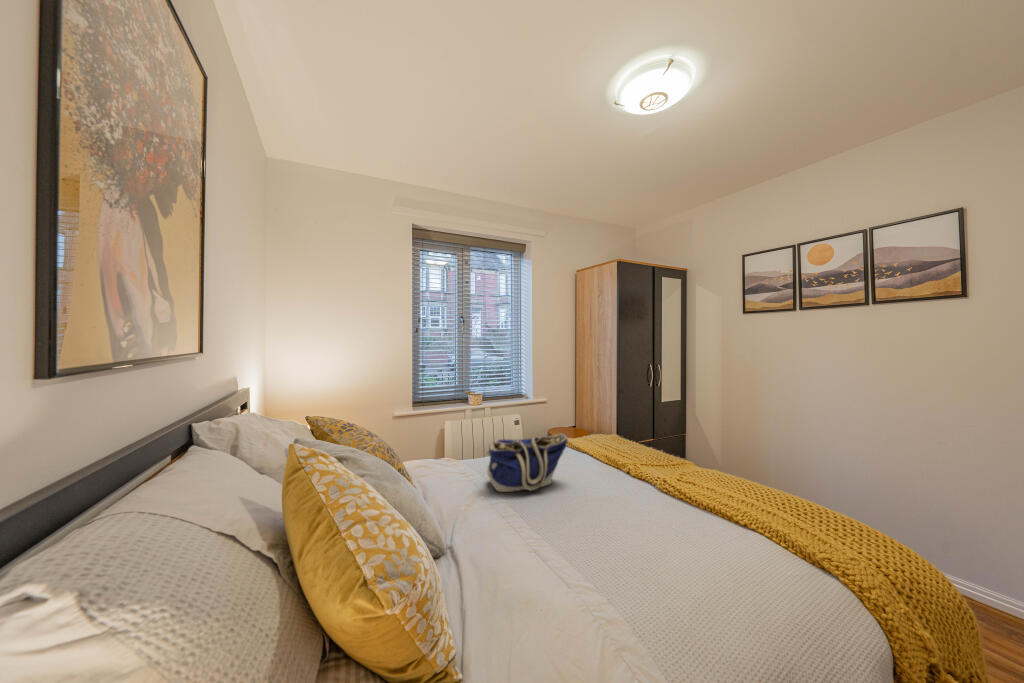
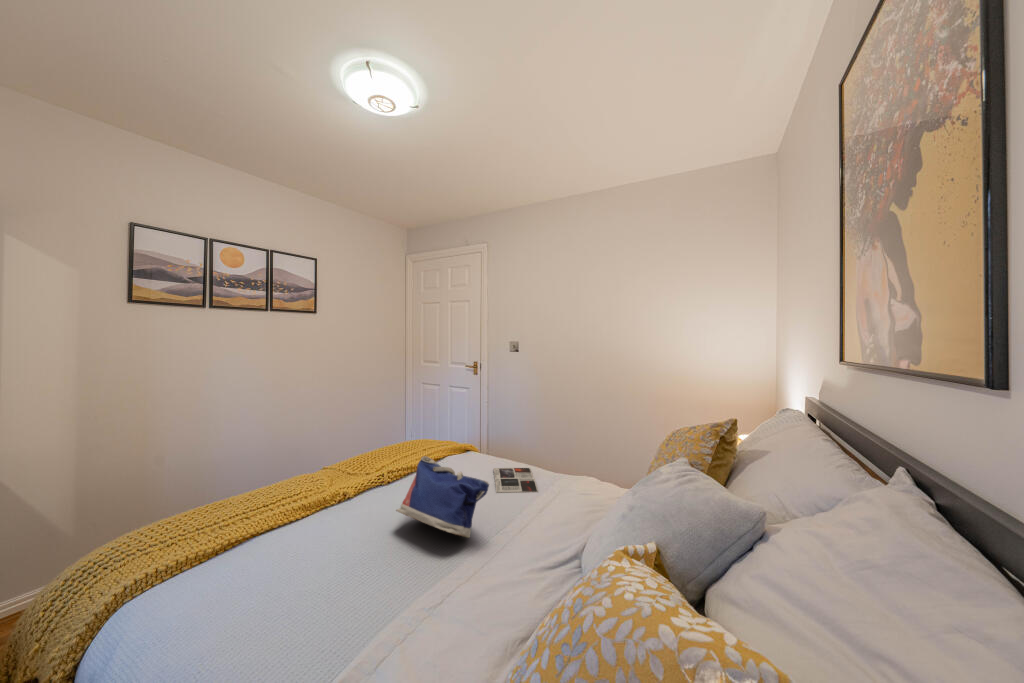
magazine: none [571,530,694,597] -> present [494,468,538,493]

